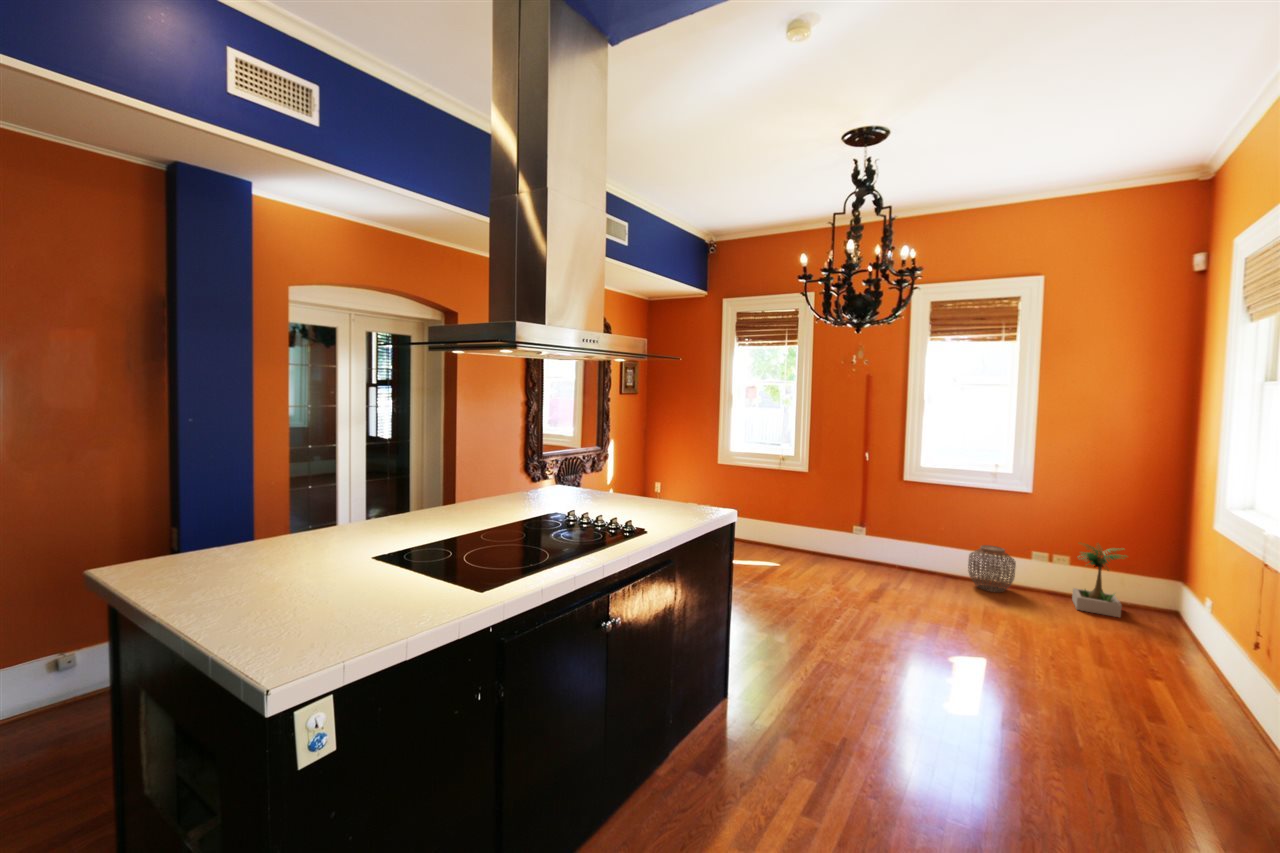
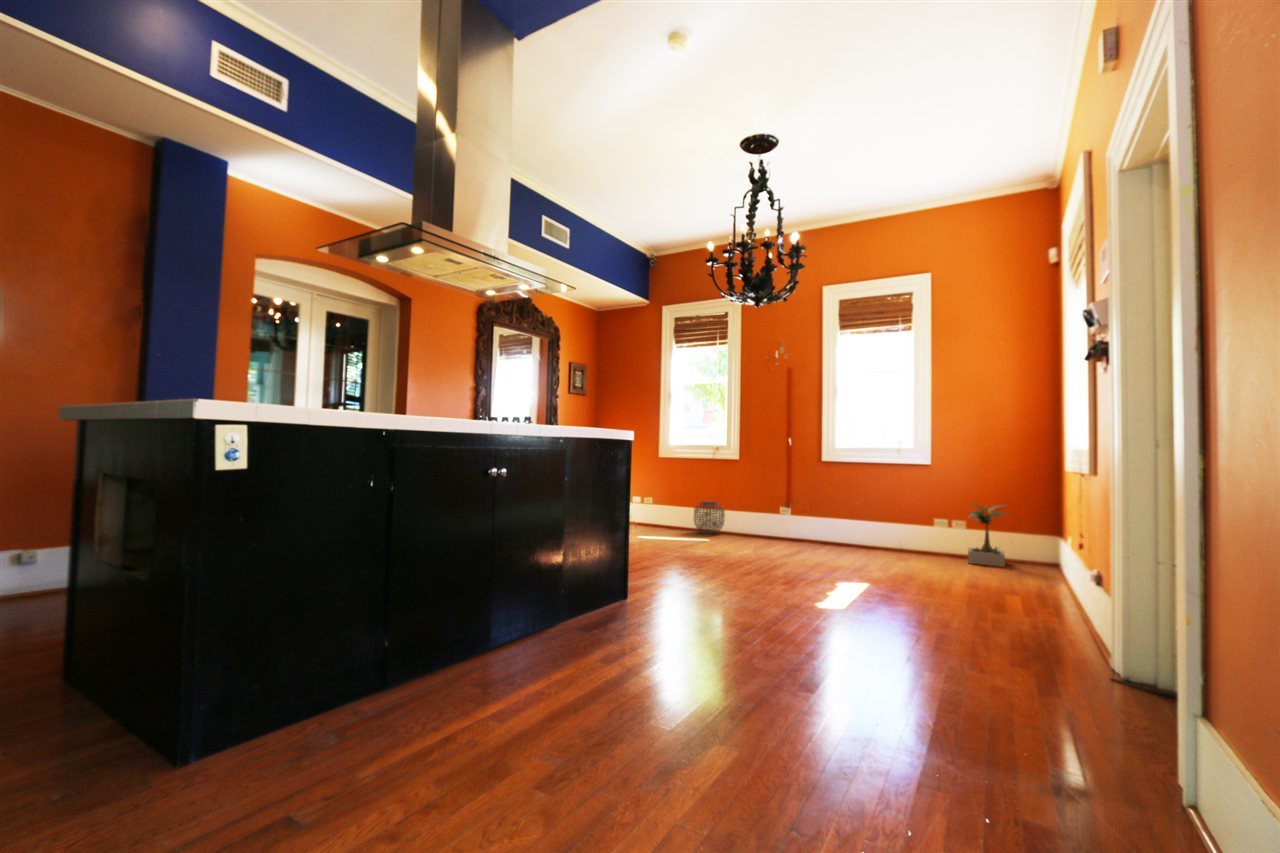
woven basket: present [968,545,1016,592] -> present [694,500,725,534]

